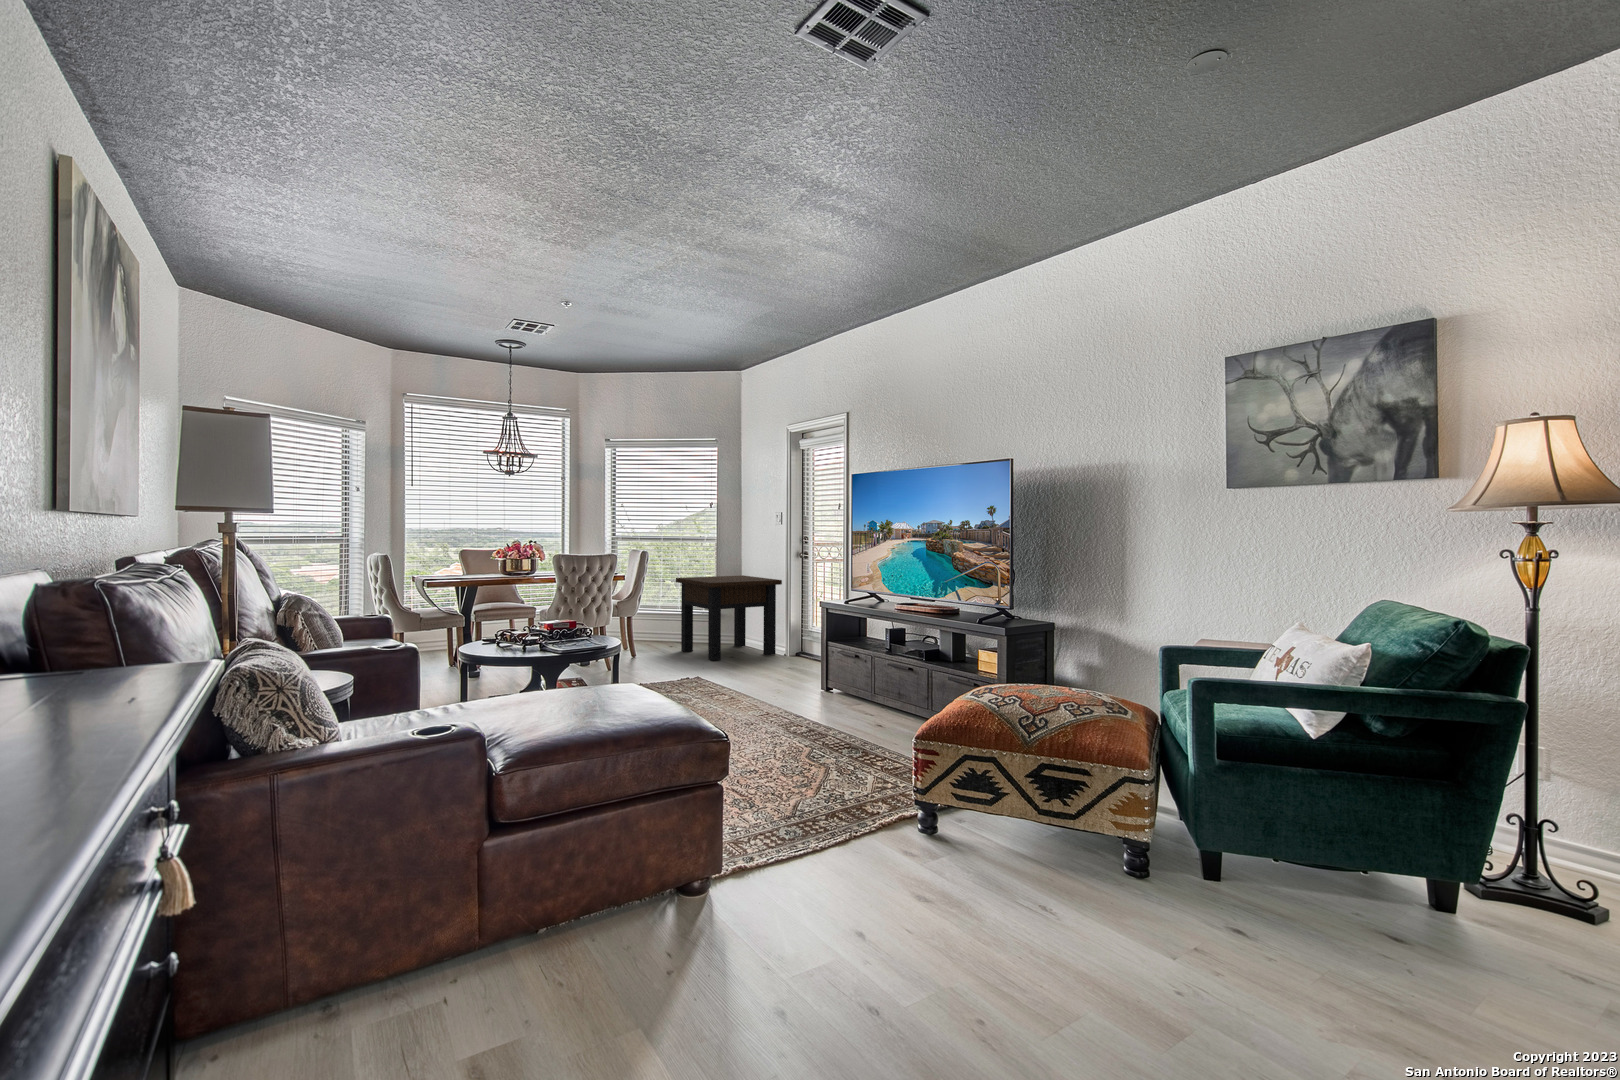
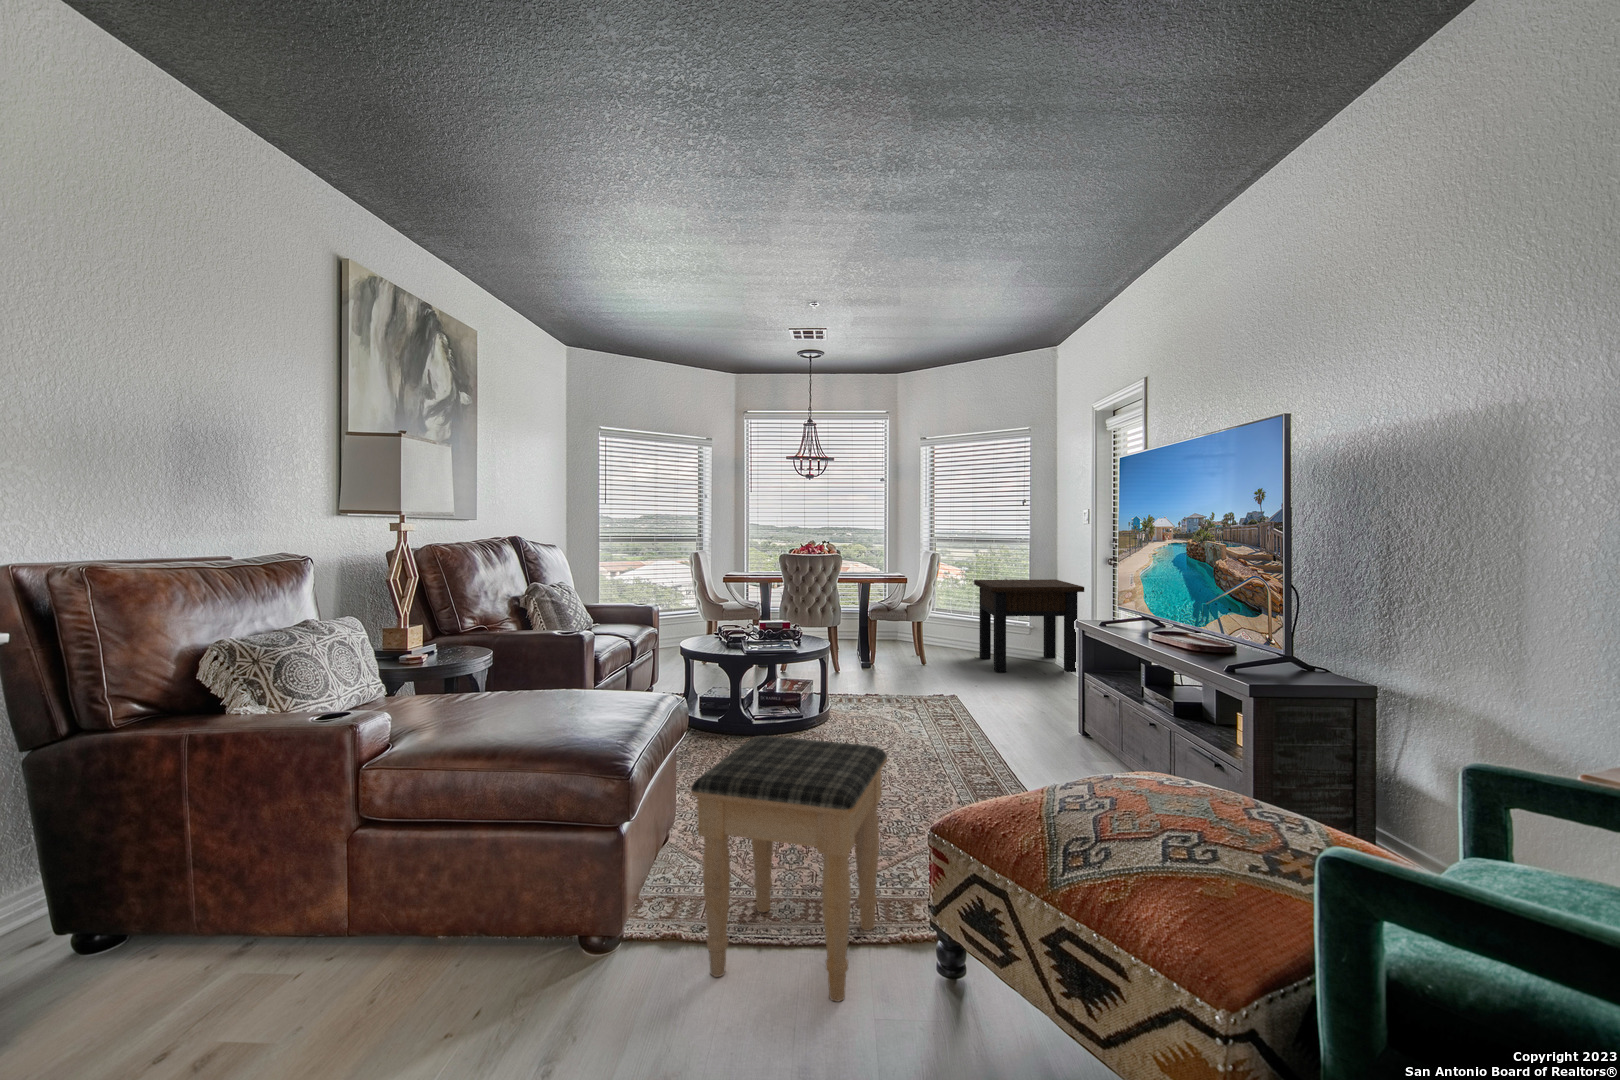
footstool: none [755,690,906,877] -> present [691,736,887,1002]

